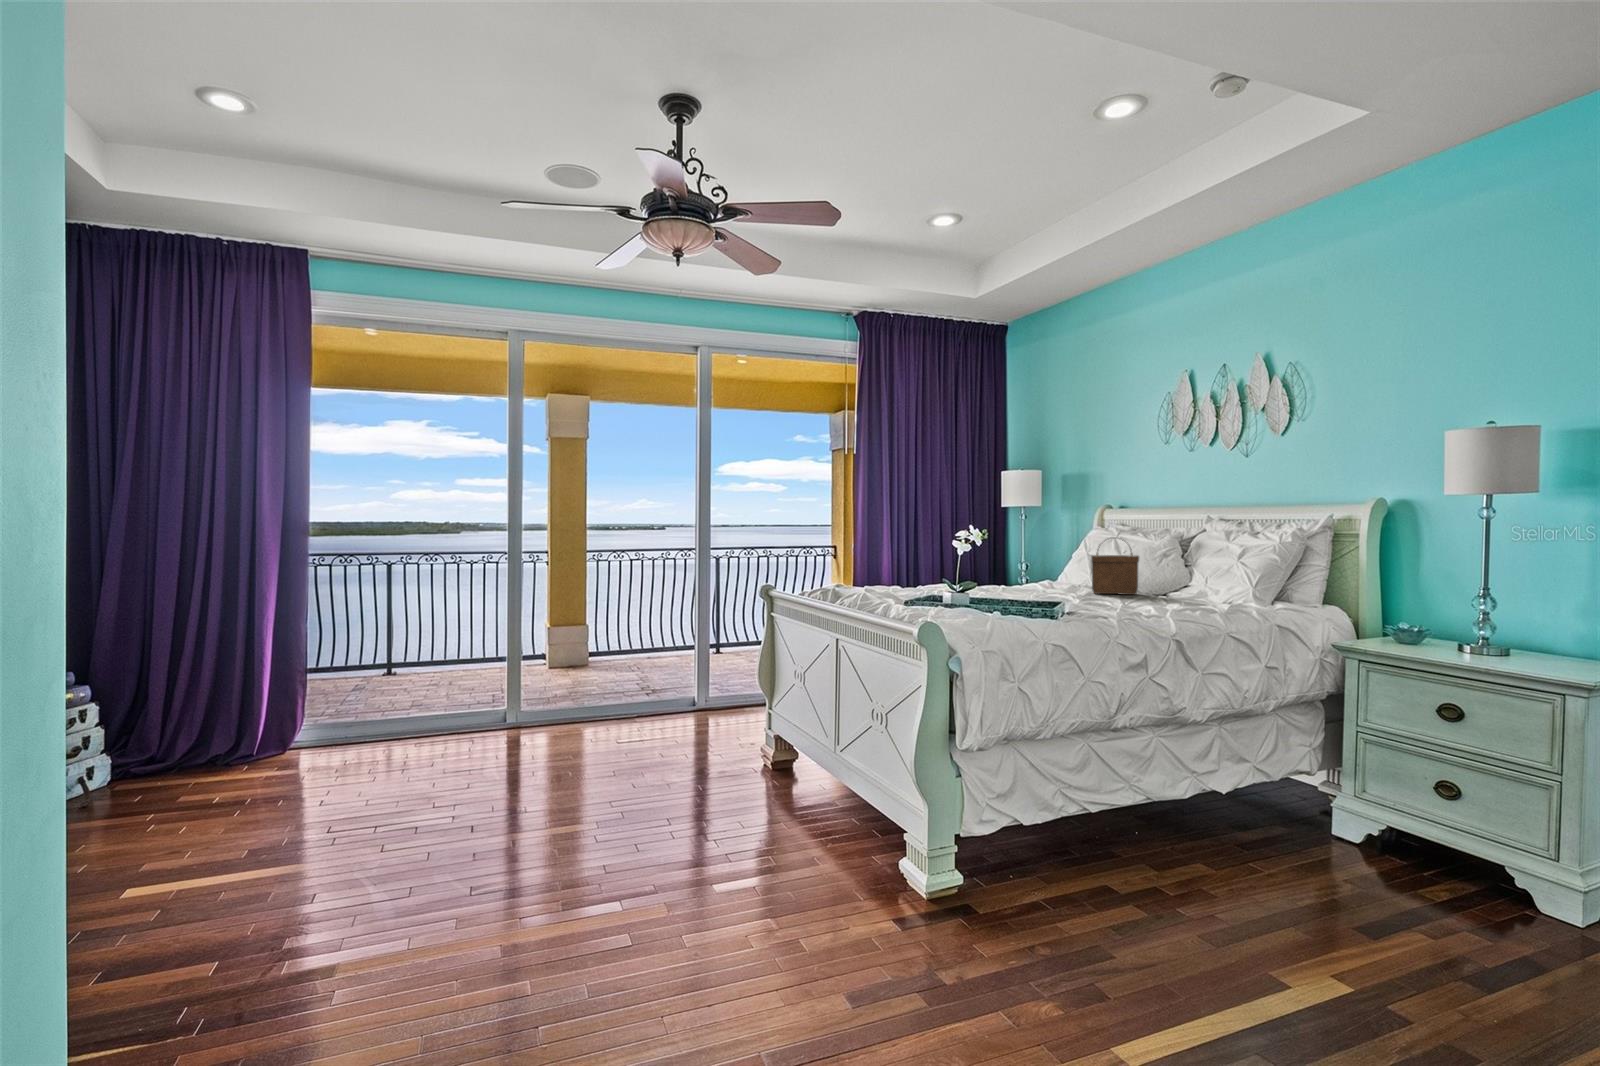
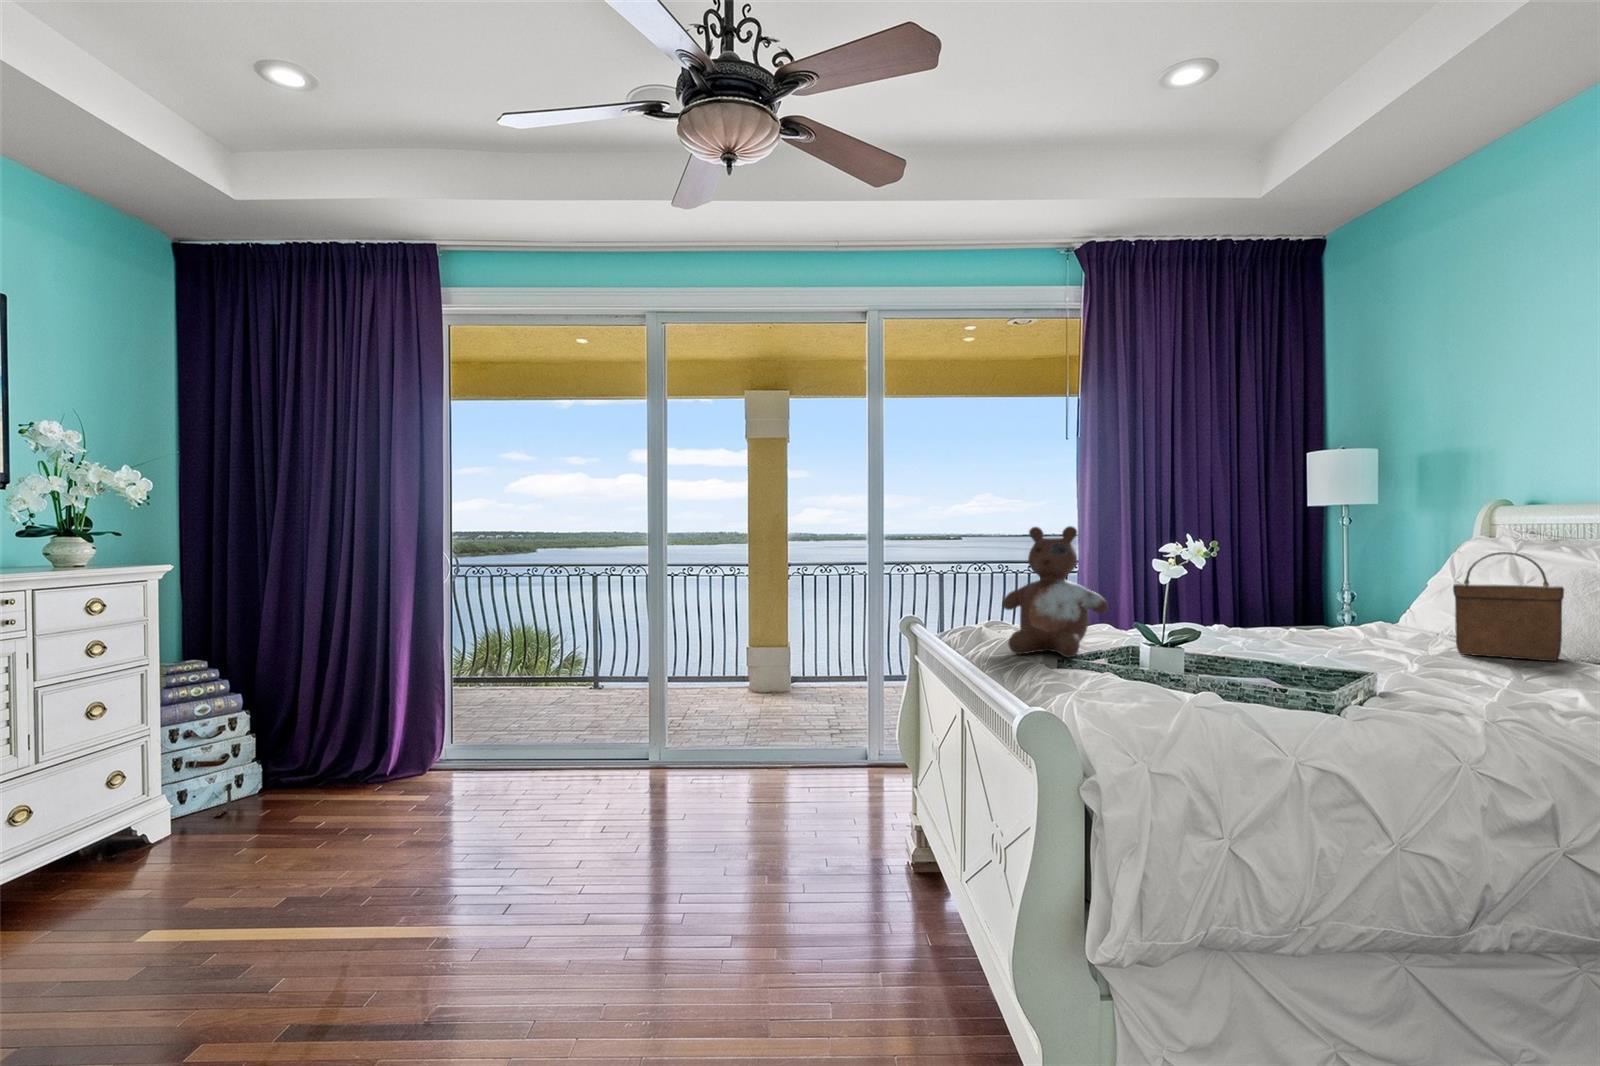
stuffed bear: none [862,521,927,601] -> present [1002,526,1108,657]

